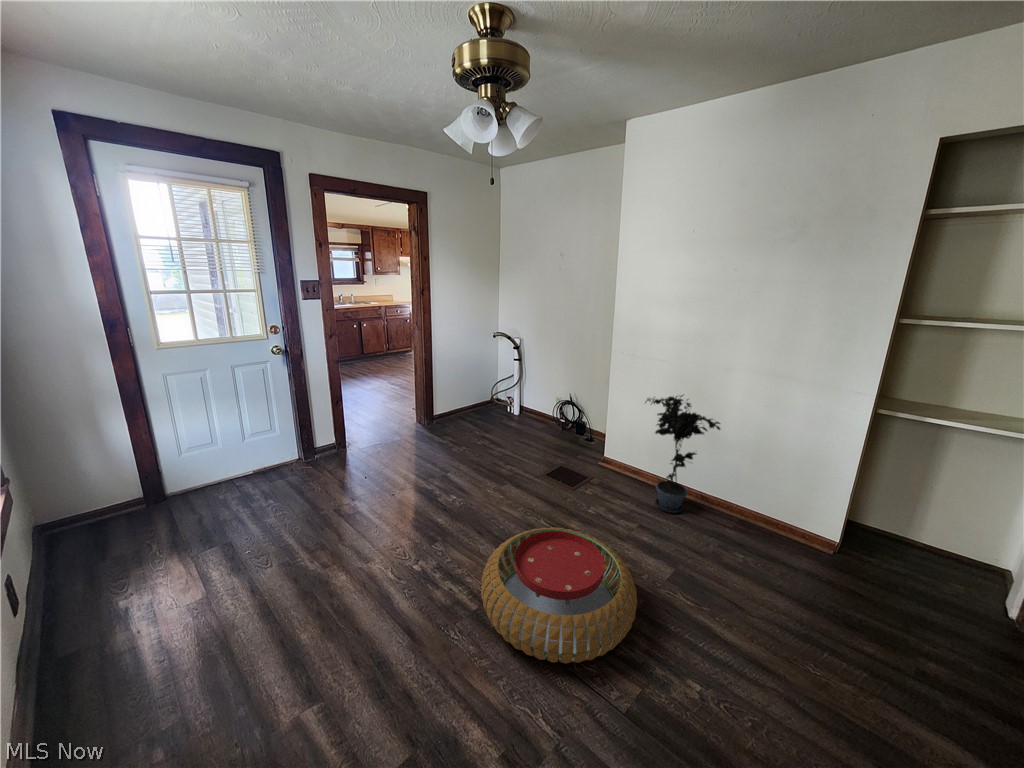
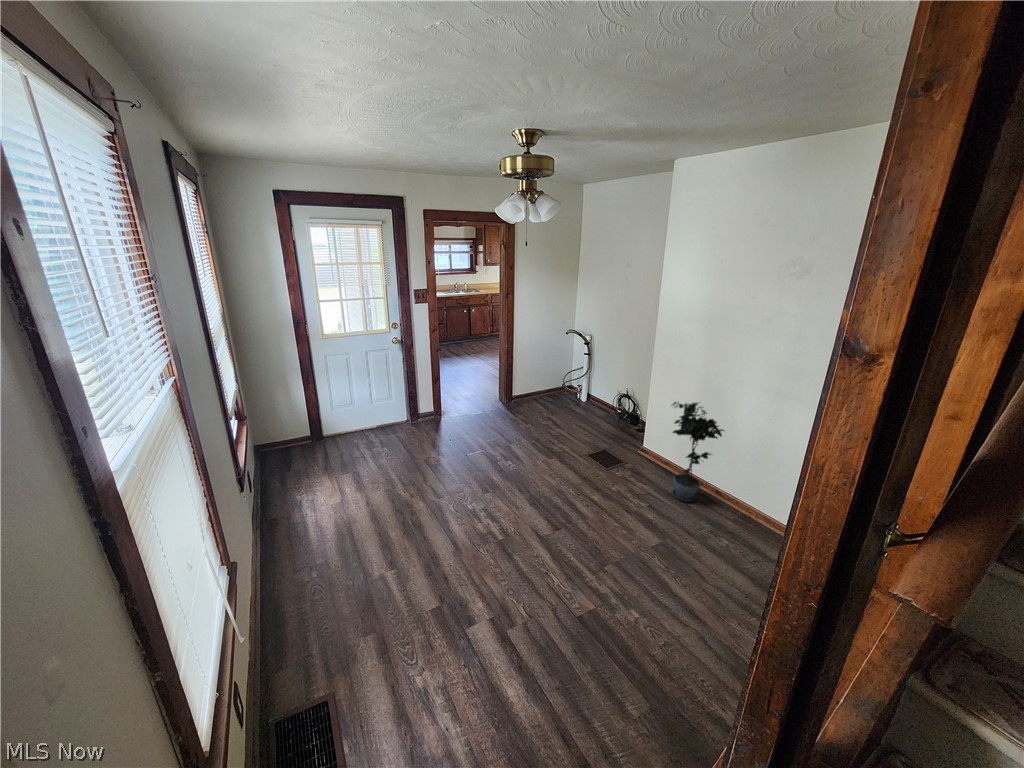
pouf: present [481,527,637,664] -> none [504,493,616,583]

